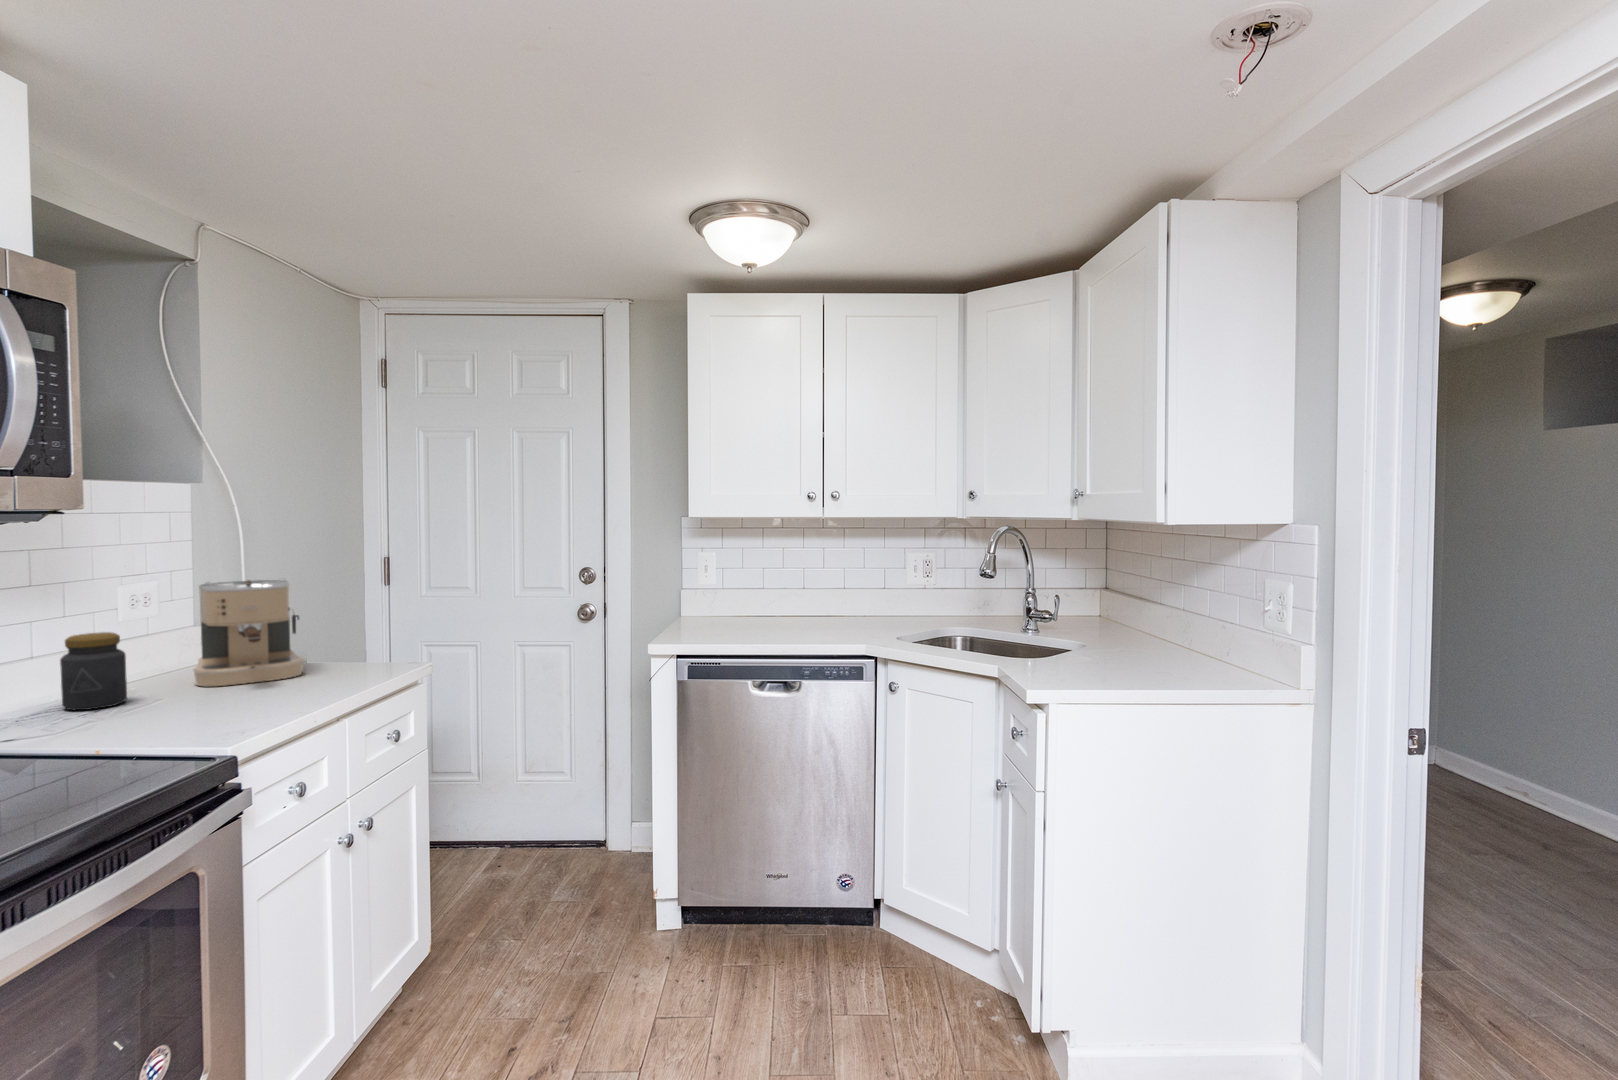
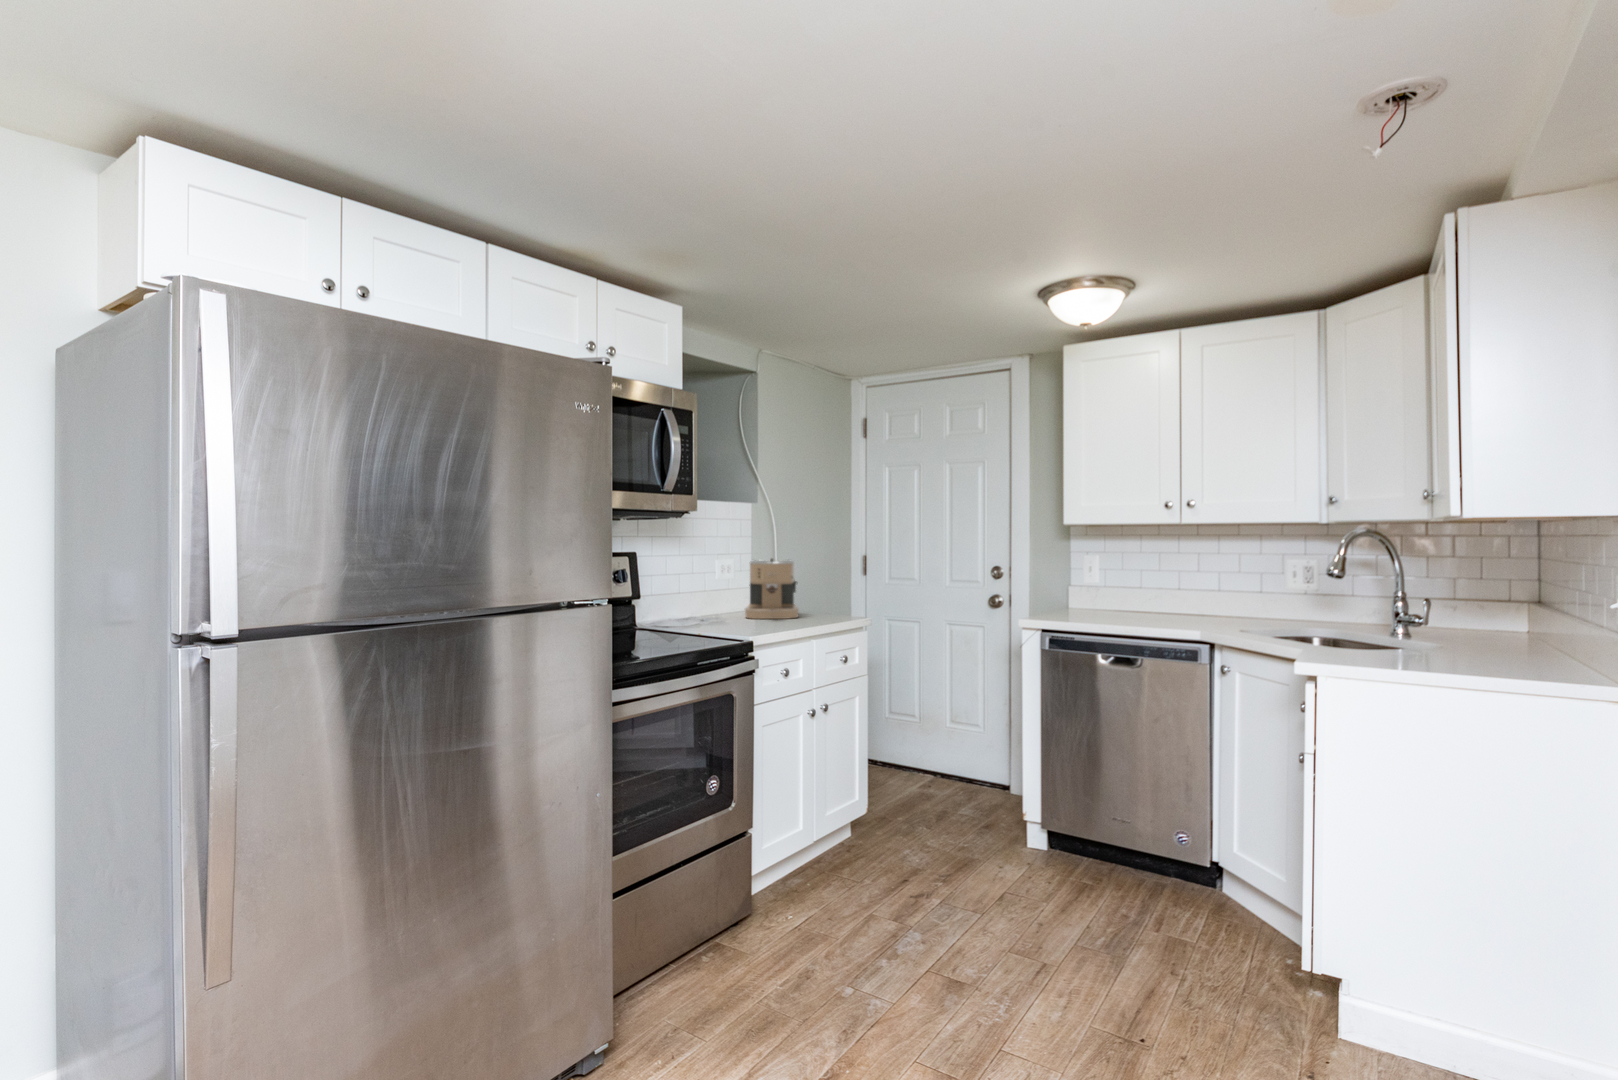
jar: present [60,632,127,710] -> none [687,582,714,622]

